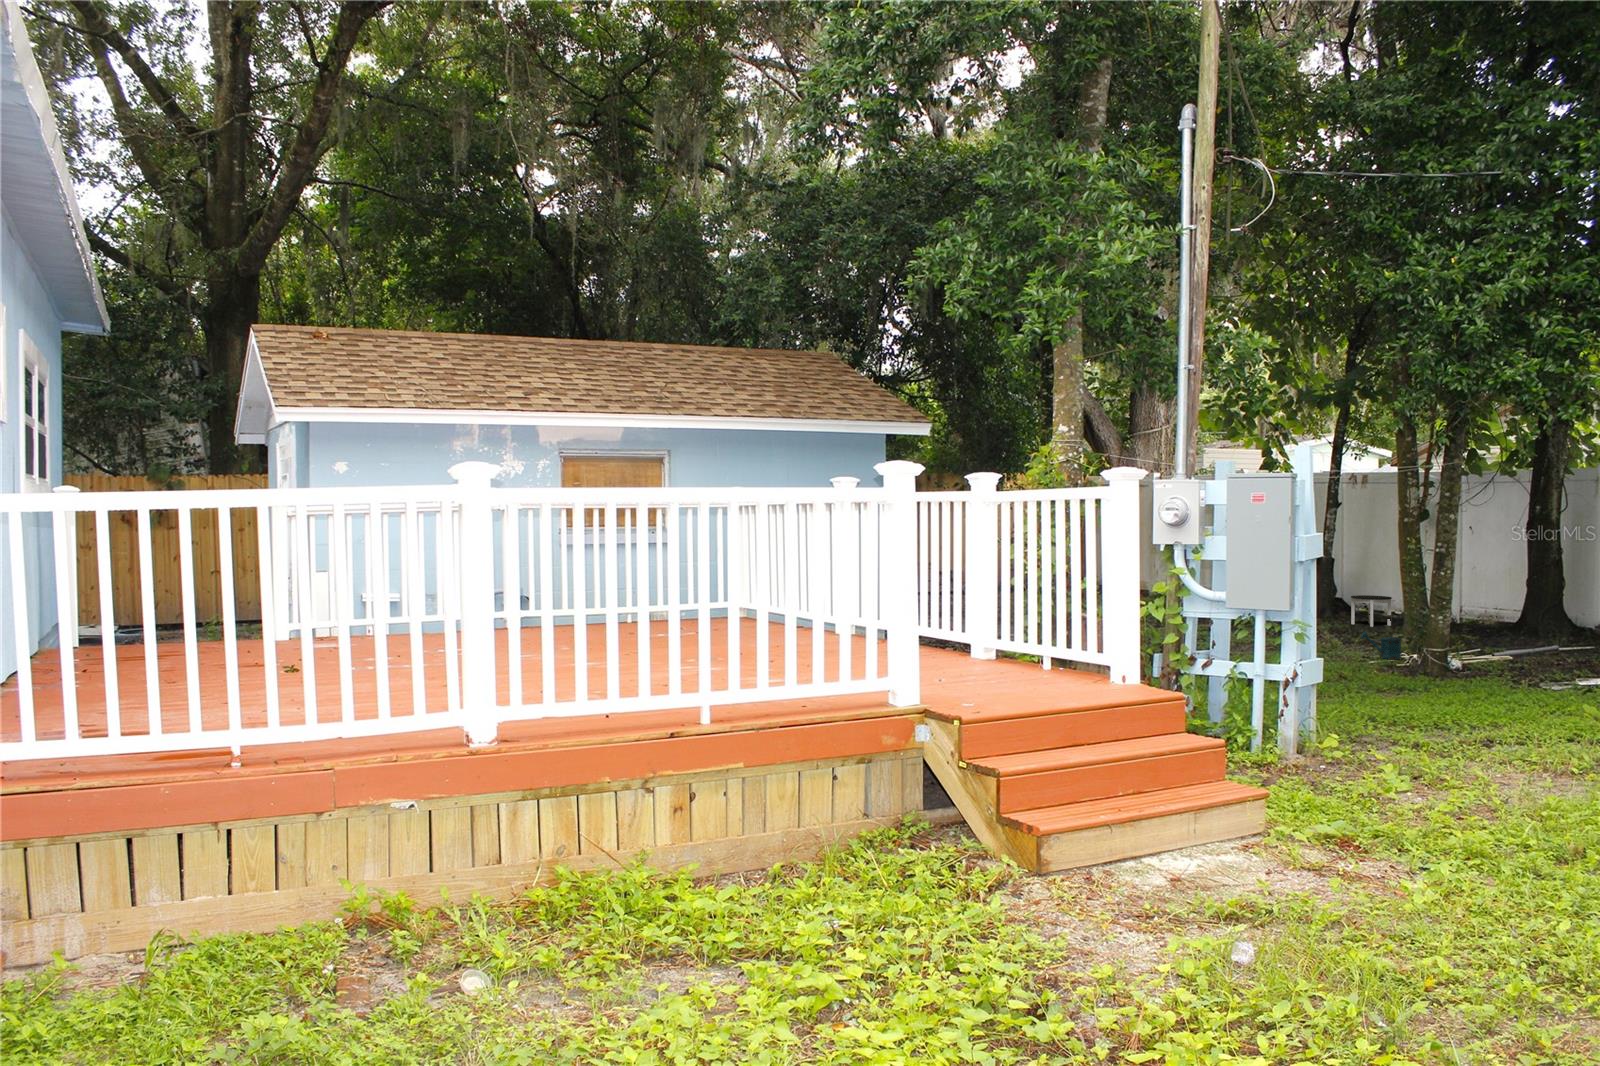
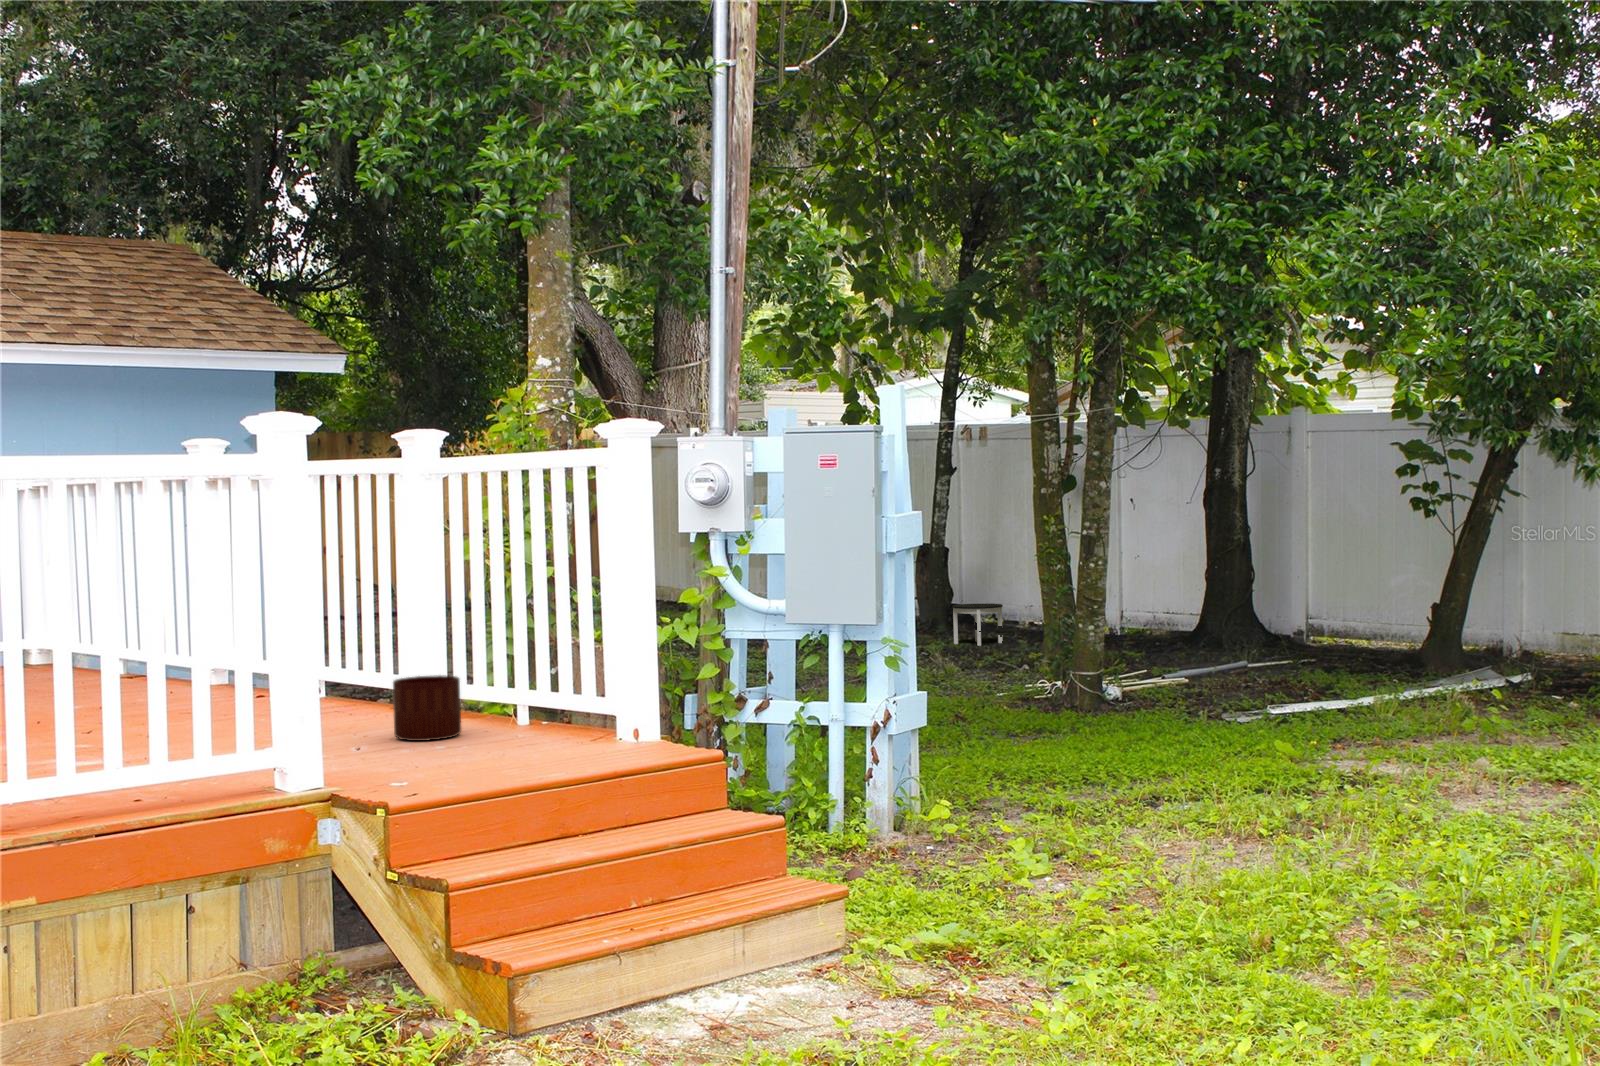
planter: none [968,630,1009,671] -> present [393,675,461,741]
watering can: present [1361,632,1402,660] -> none [967,651,1024,688]

